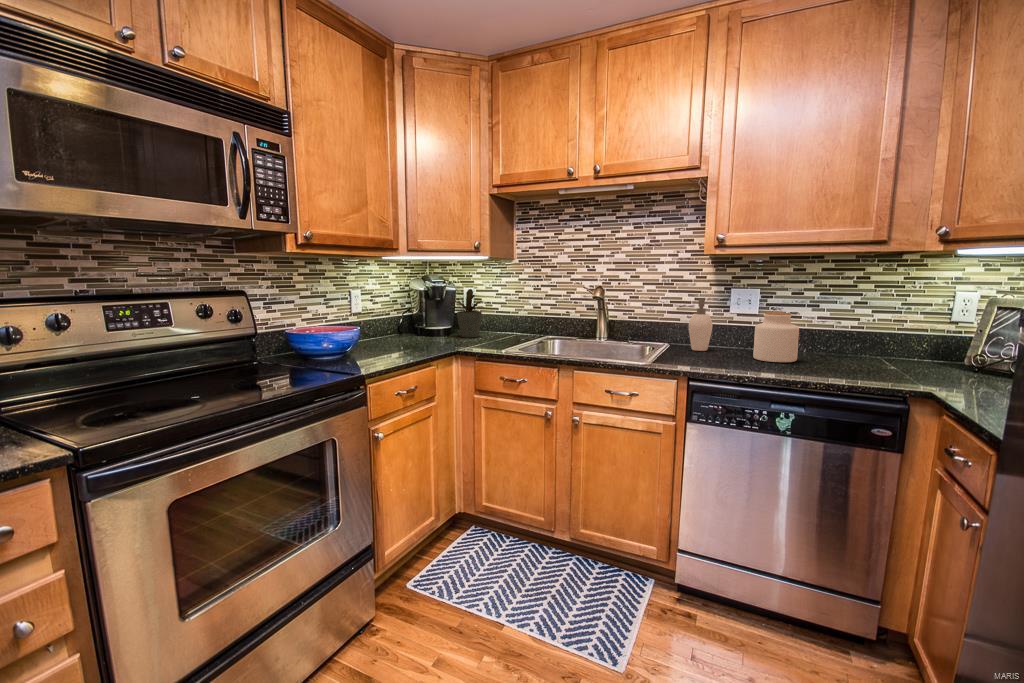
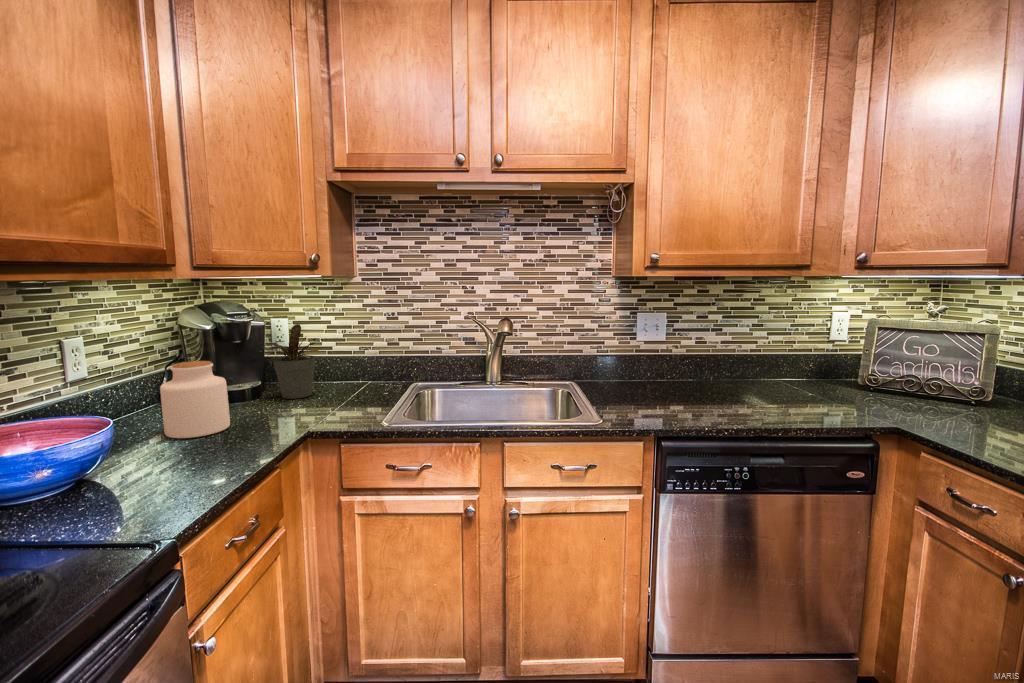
soap dispenser: present [689,299,718,351] -> none [603,328,640,390]
jar: present [753,312,799,362] -> present [160,361,230,438]

